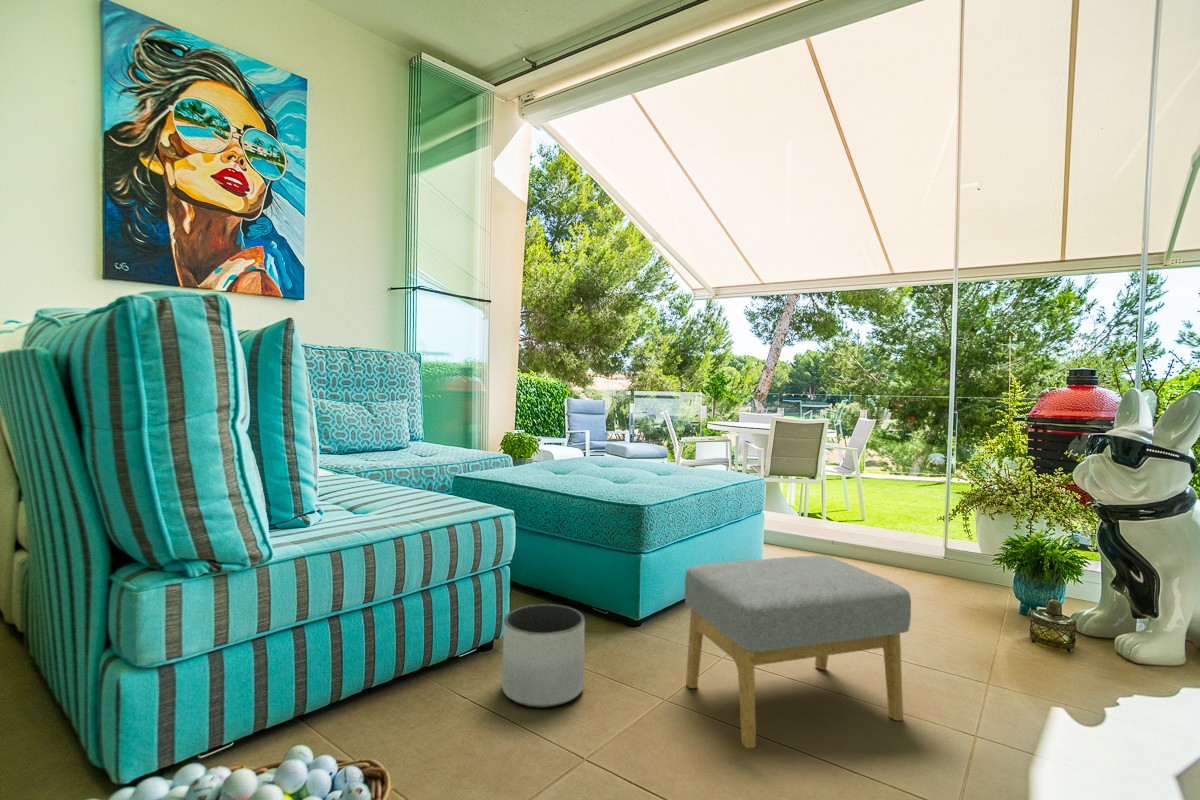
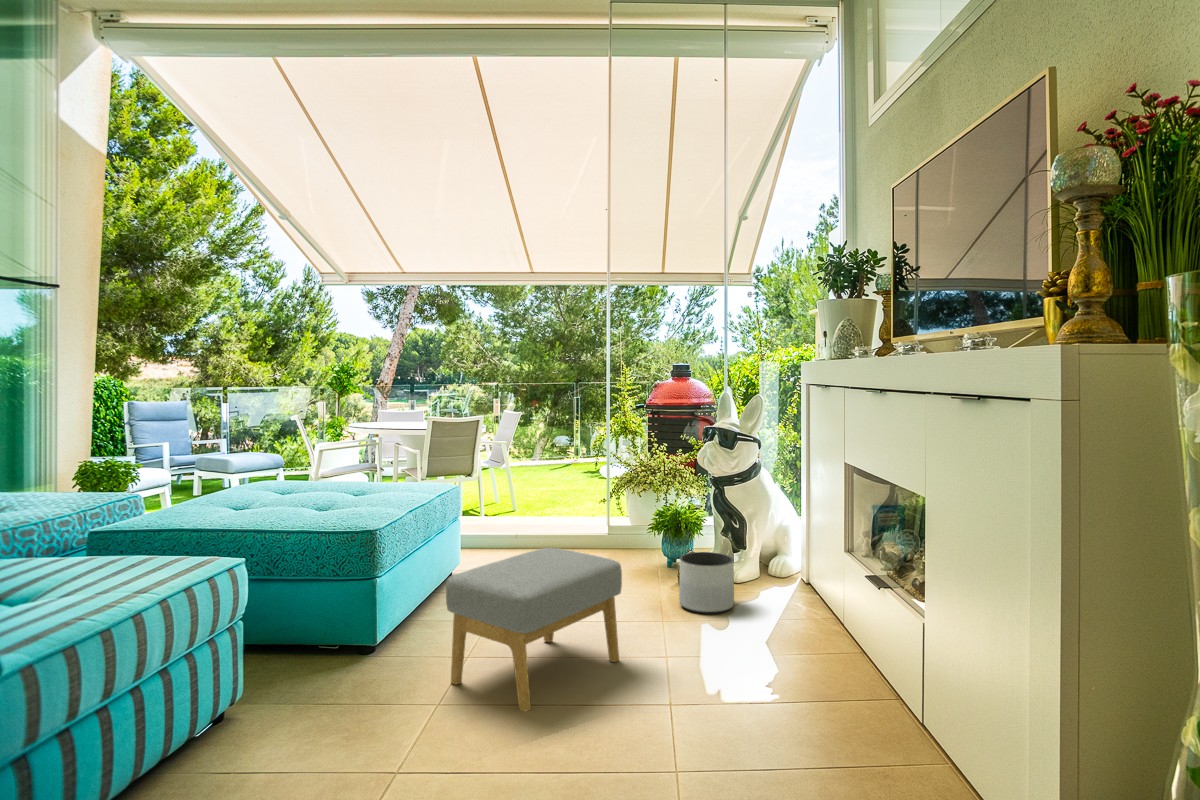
planter: present [502,604,585,708] -> present [679,552,734,614]

